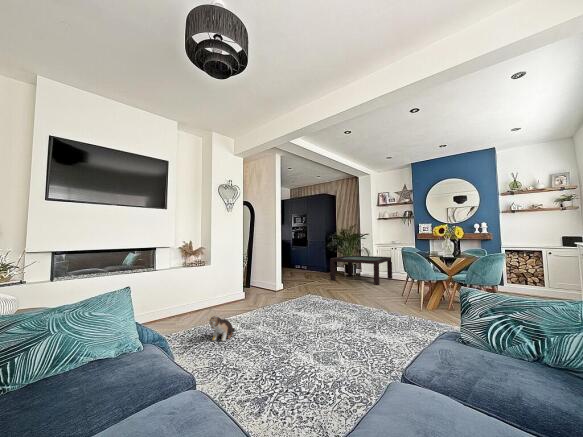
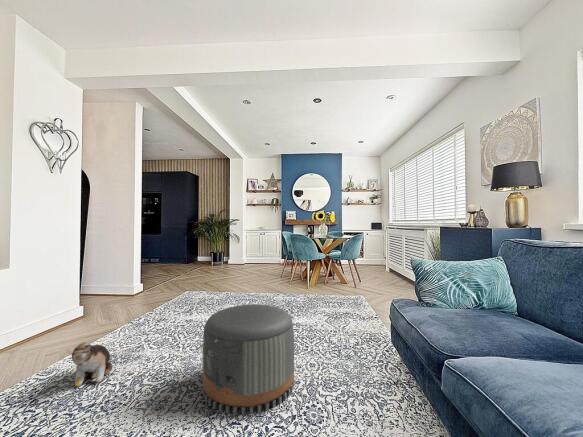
coffee table: present [330,255,392,285] -> none [199,243,261,272]
pouf: none [265,309,331,385] -> present [203,304,294,415]

